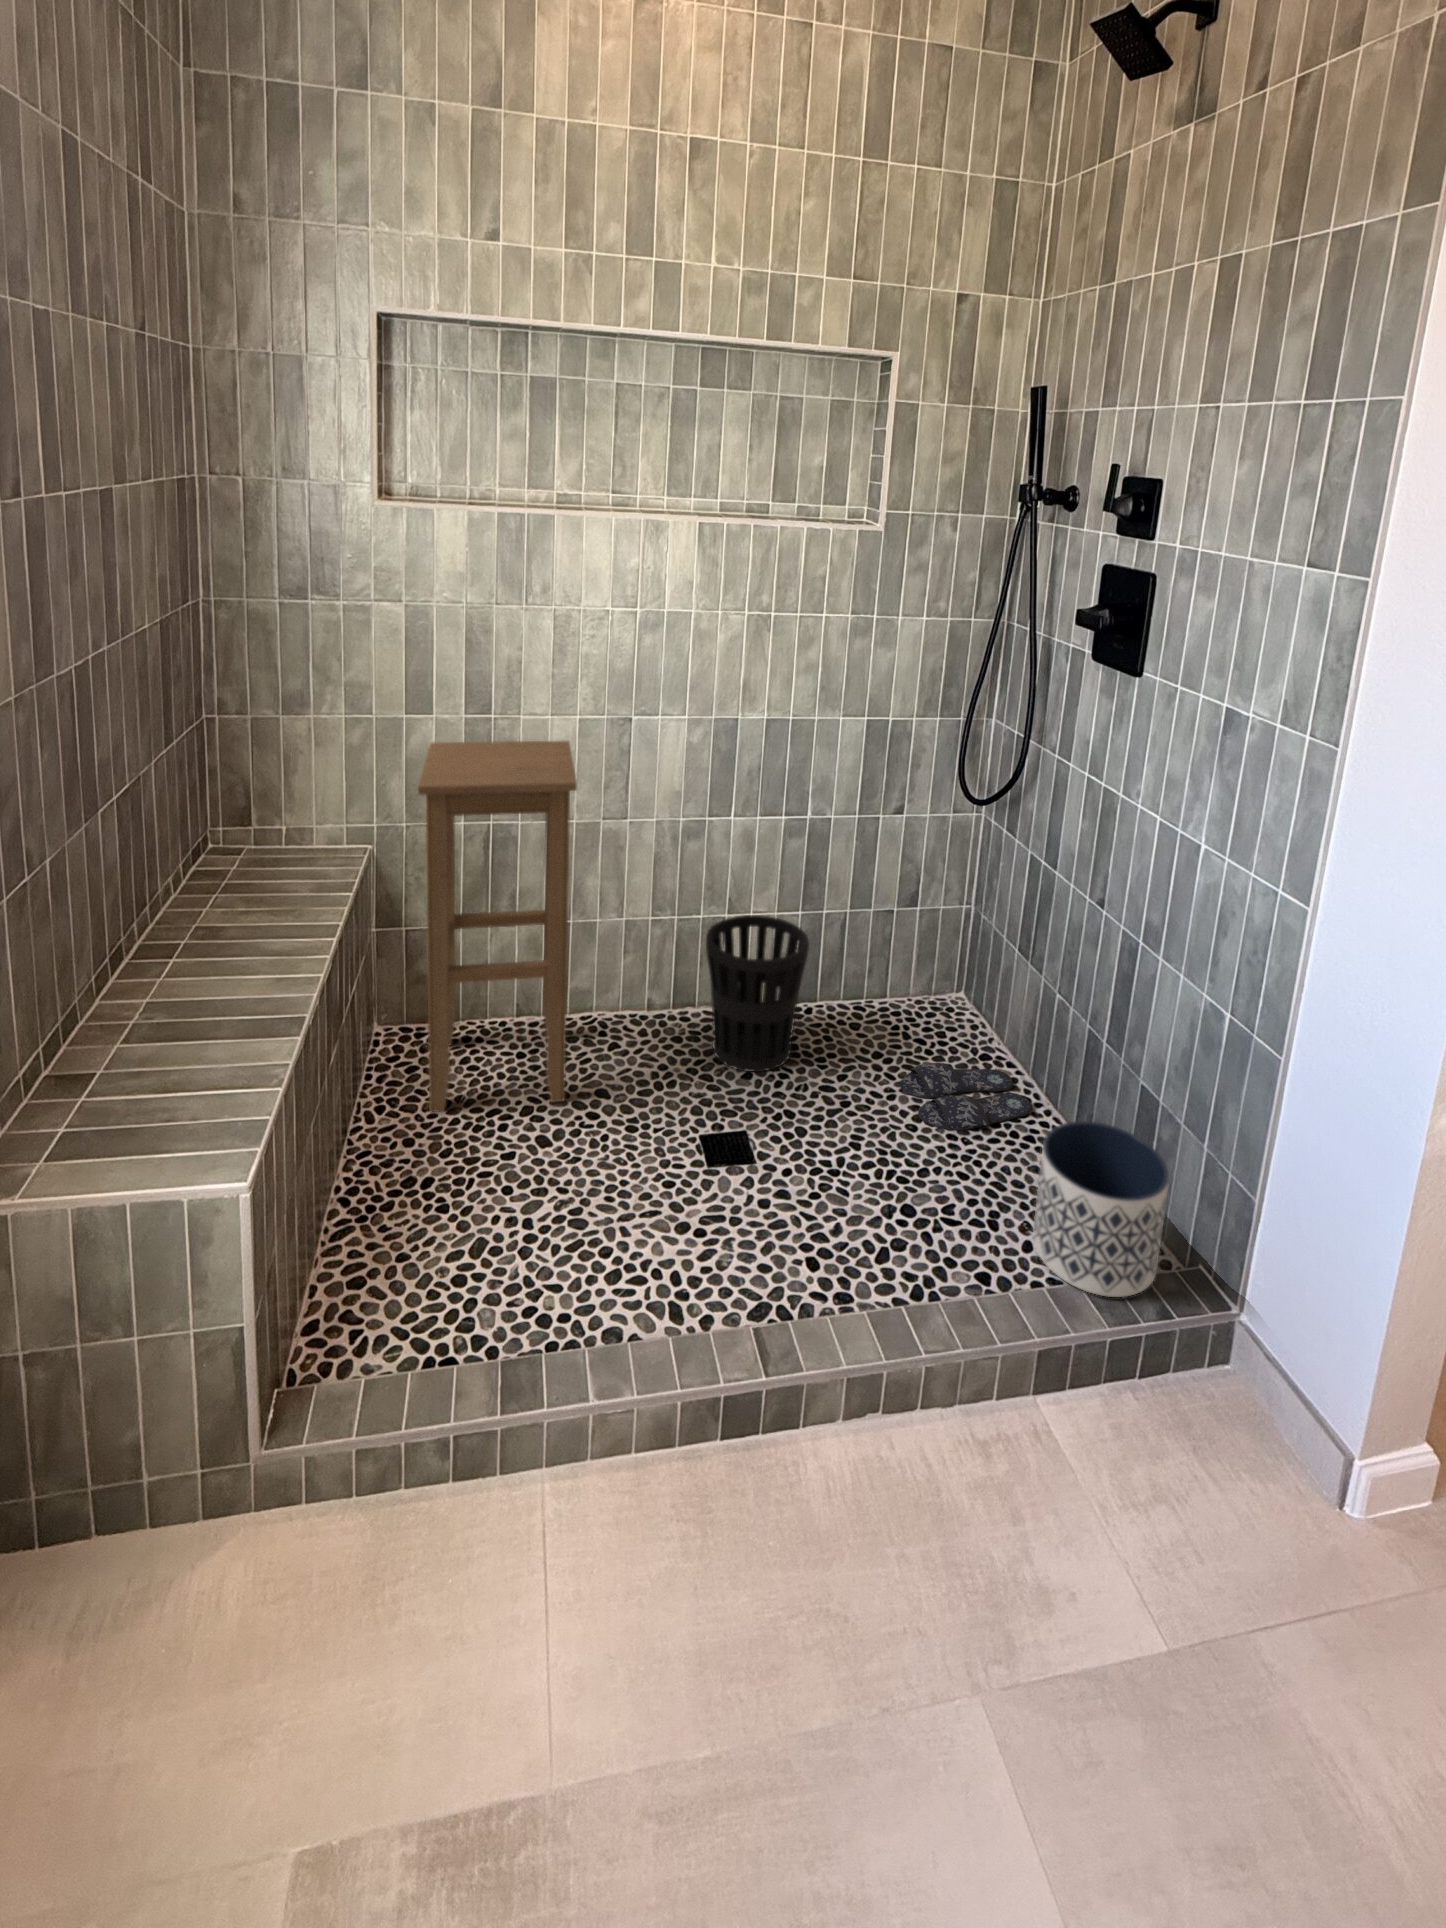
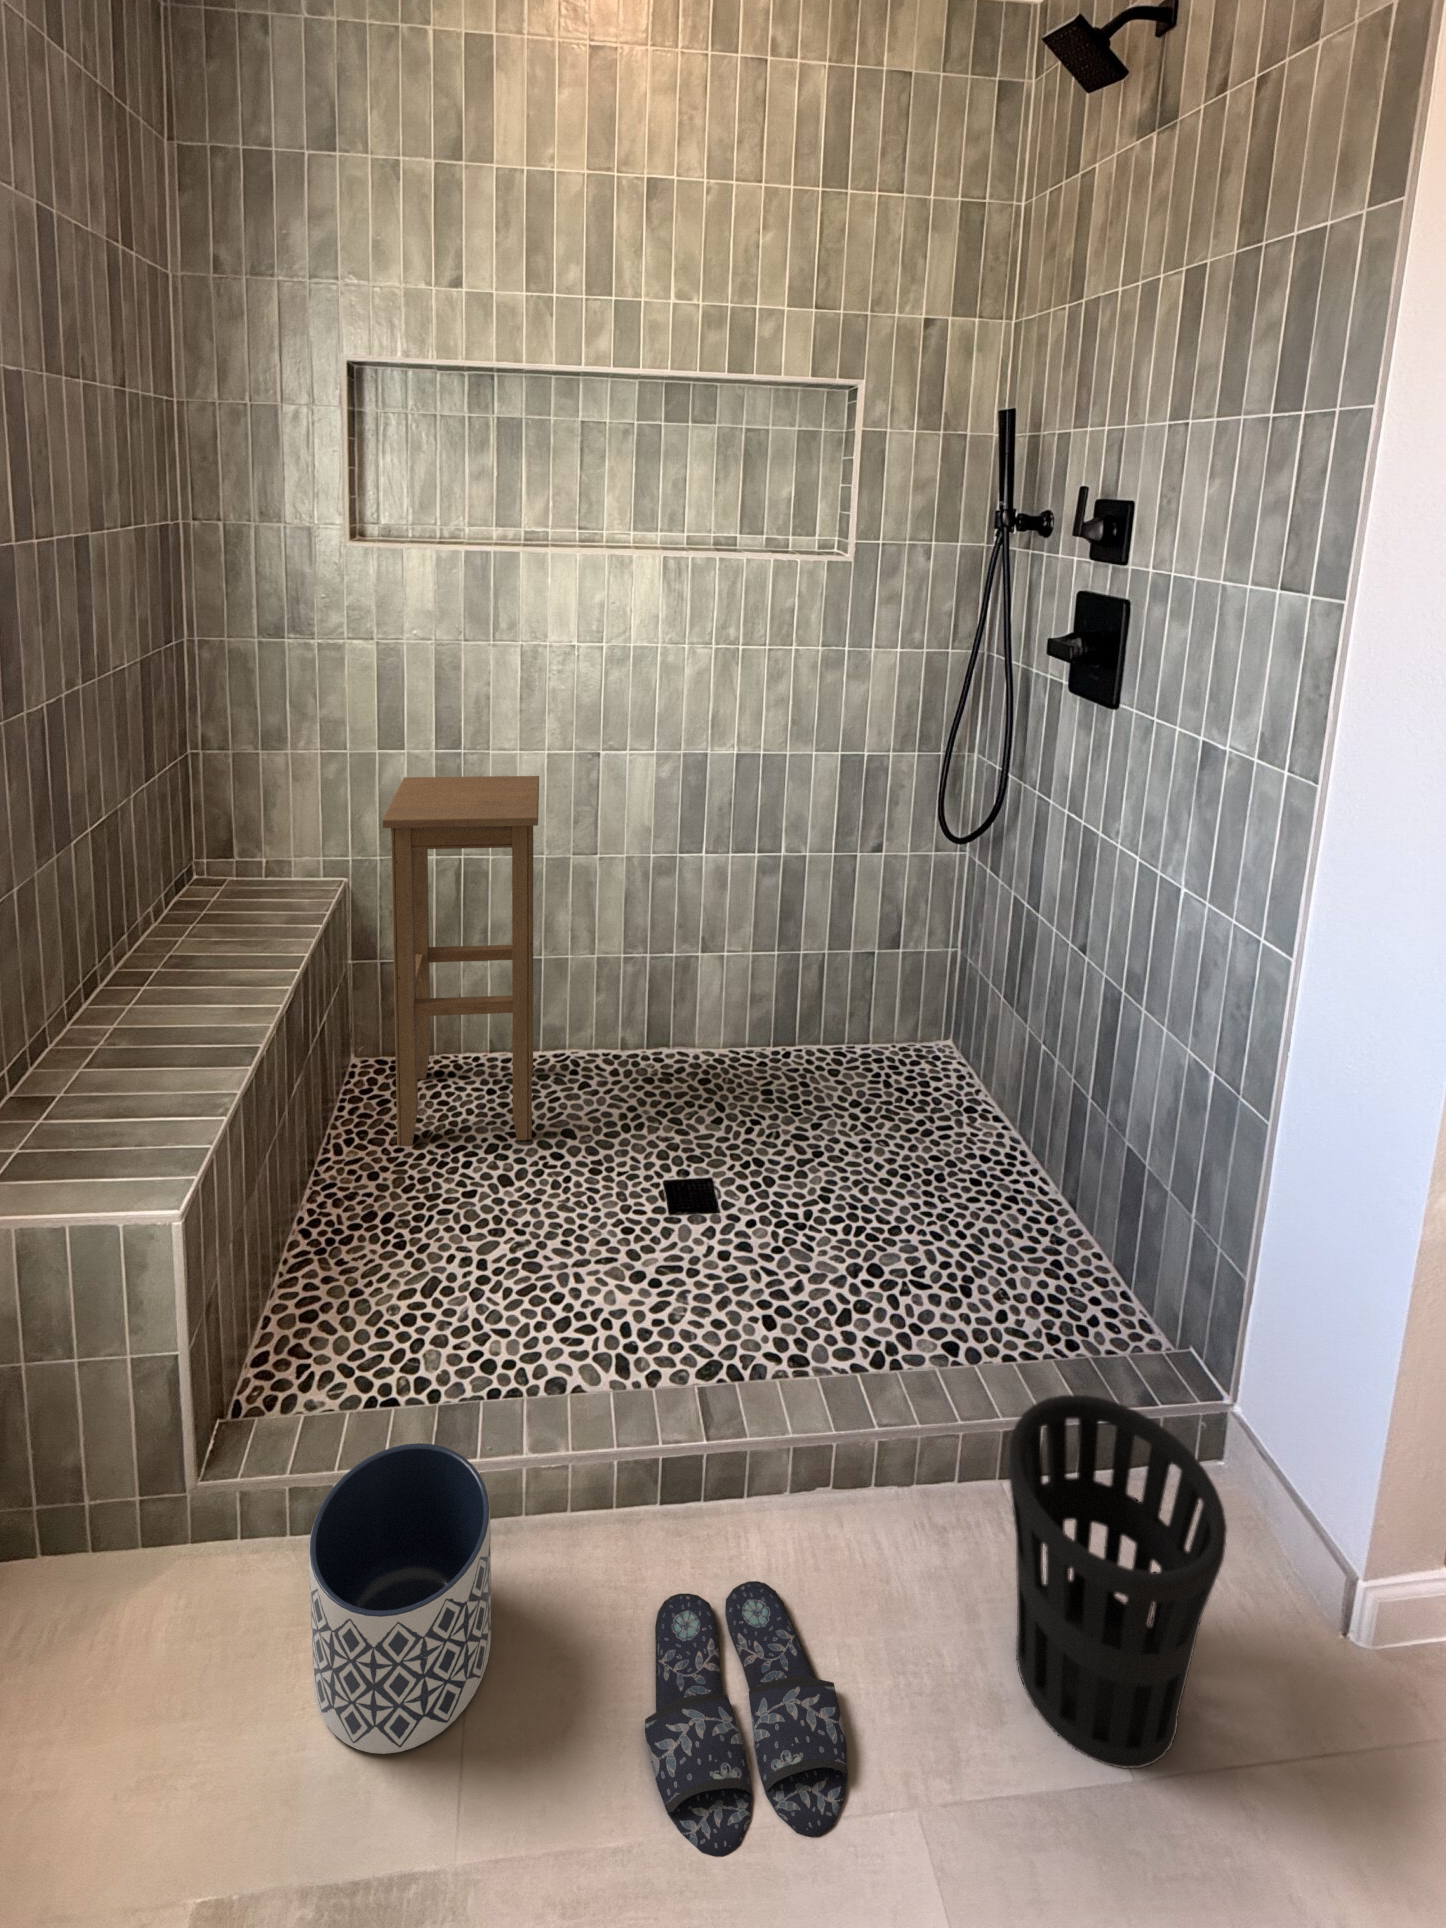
wastebasket: present [706,915,809,1072] -> present [1008,1395,1227,1768]
slippers: present [900,1063,1033,1131] -> present [645,1581,848,1857]
planter: present [1033,1121,1169,1297] -> present [309,1443,491,1754]

